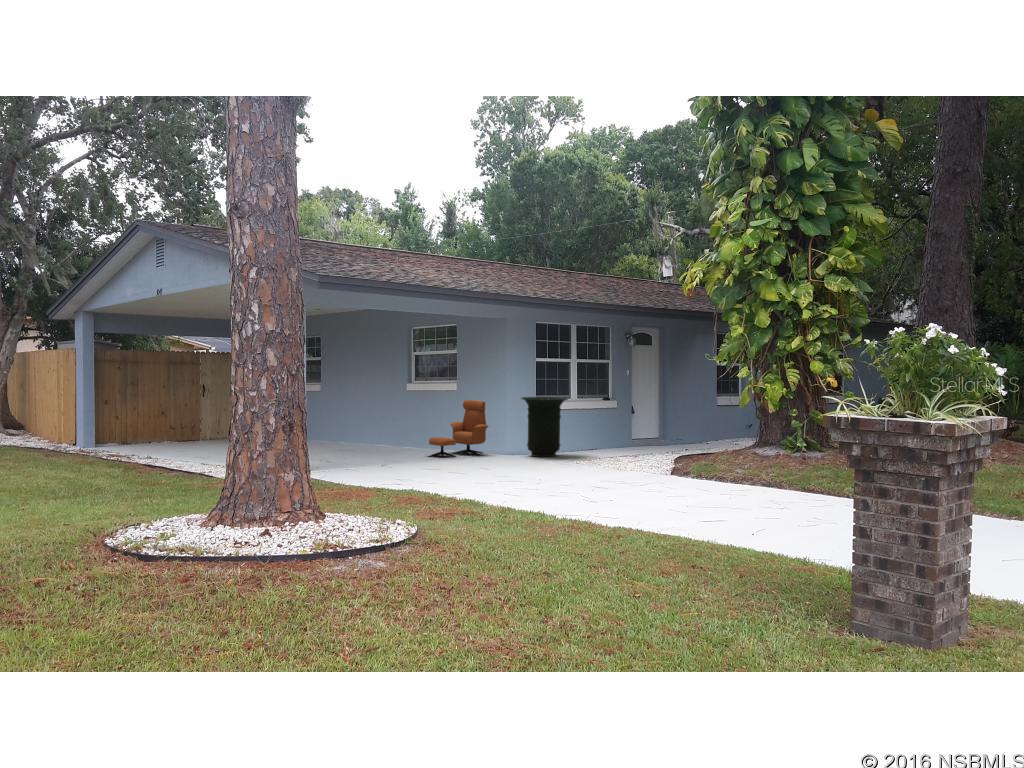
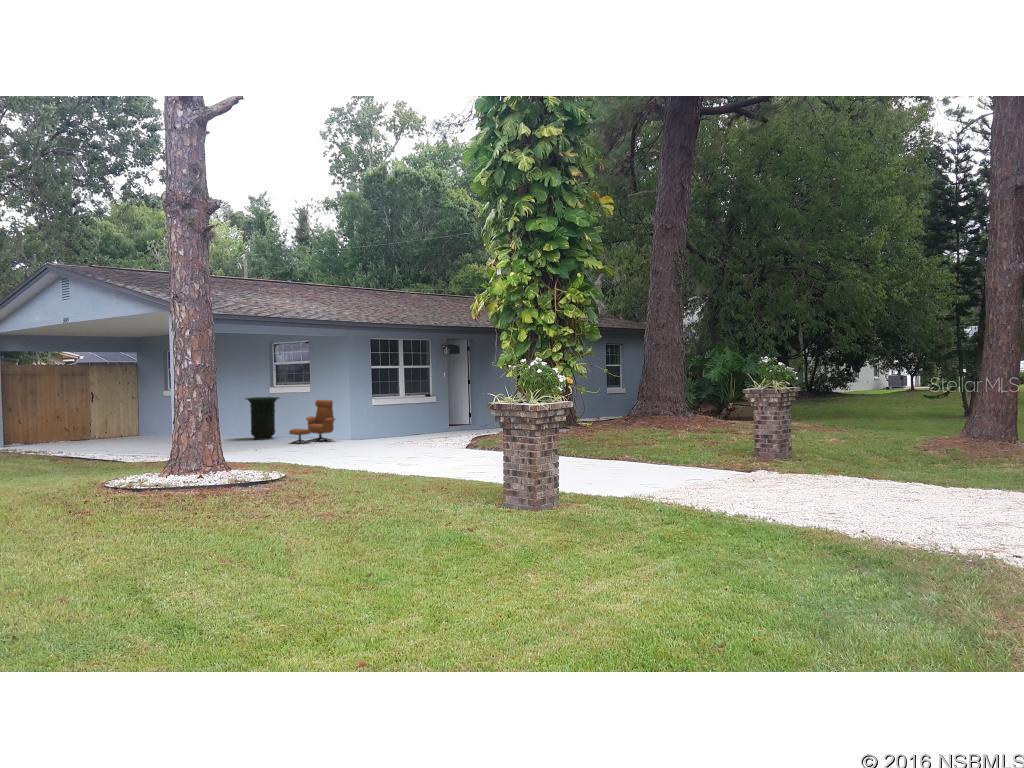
trash can: present [521,397,568,457] -> present [246,397,279,440]

